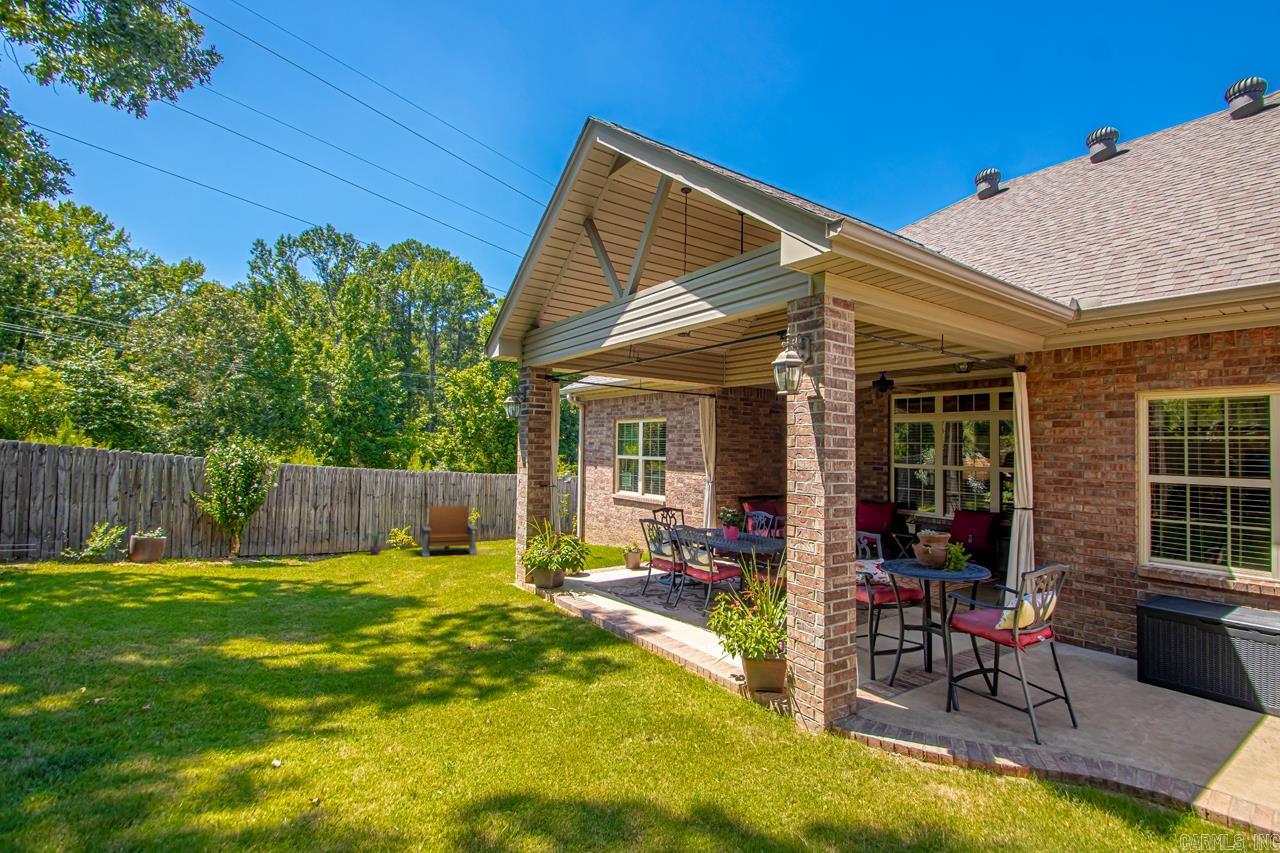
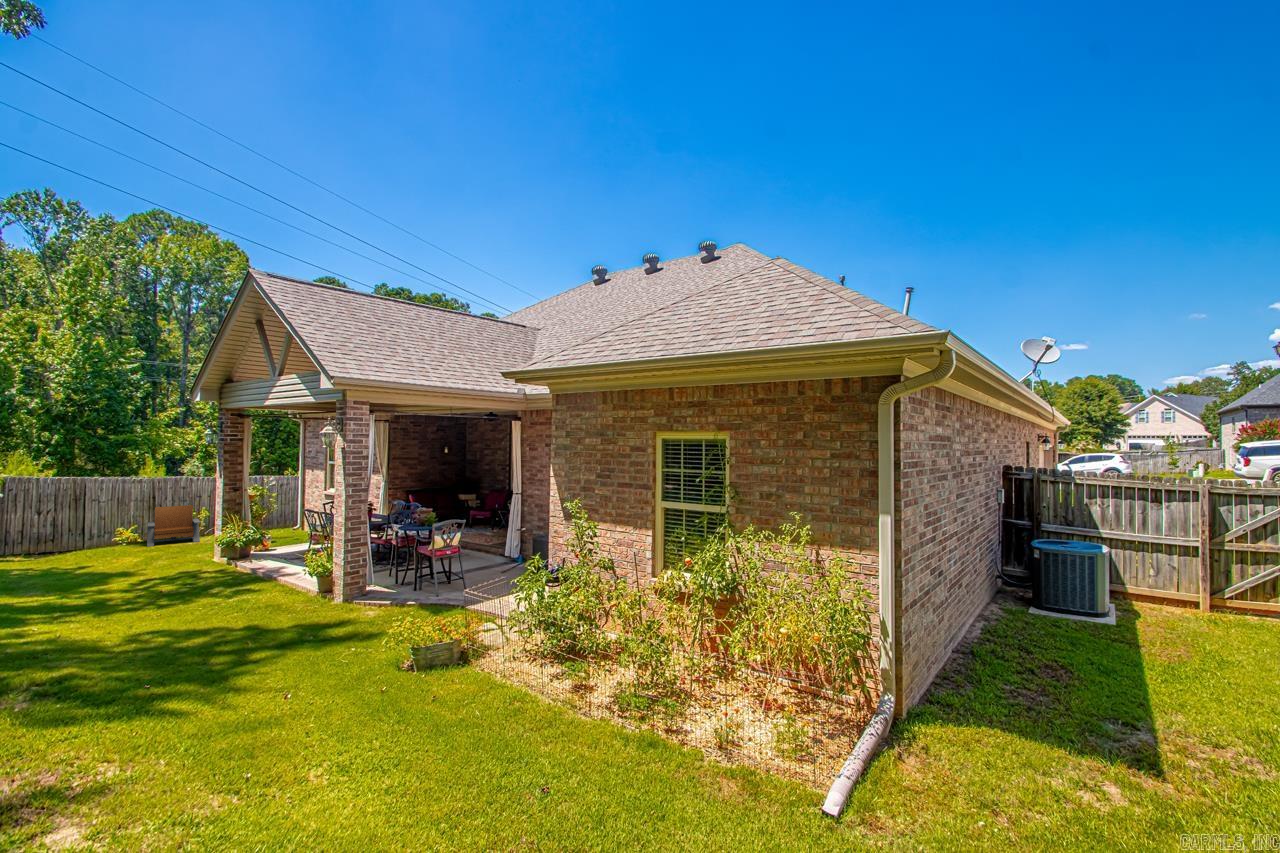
decorative plant: present [370,527,381,555] -> none [85,525,120,548]

